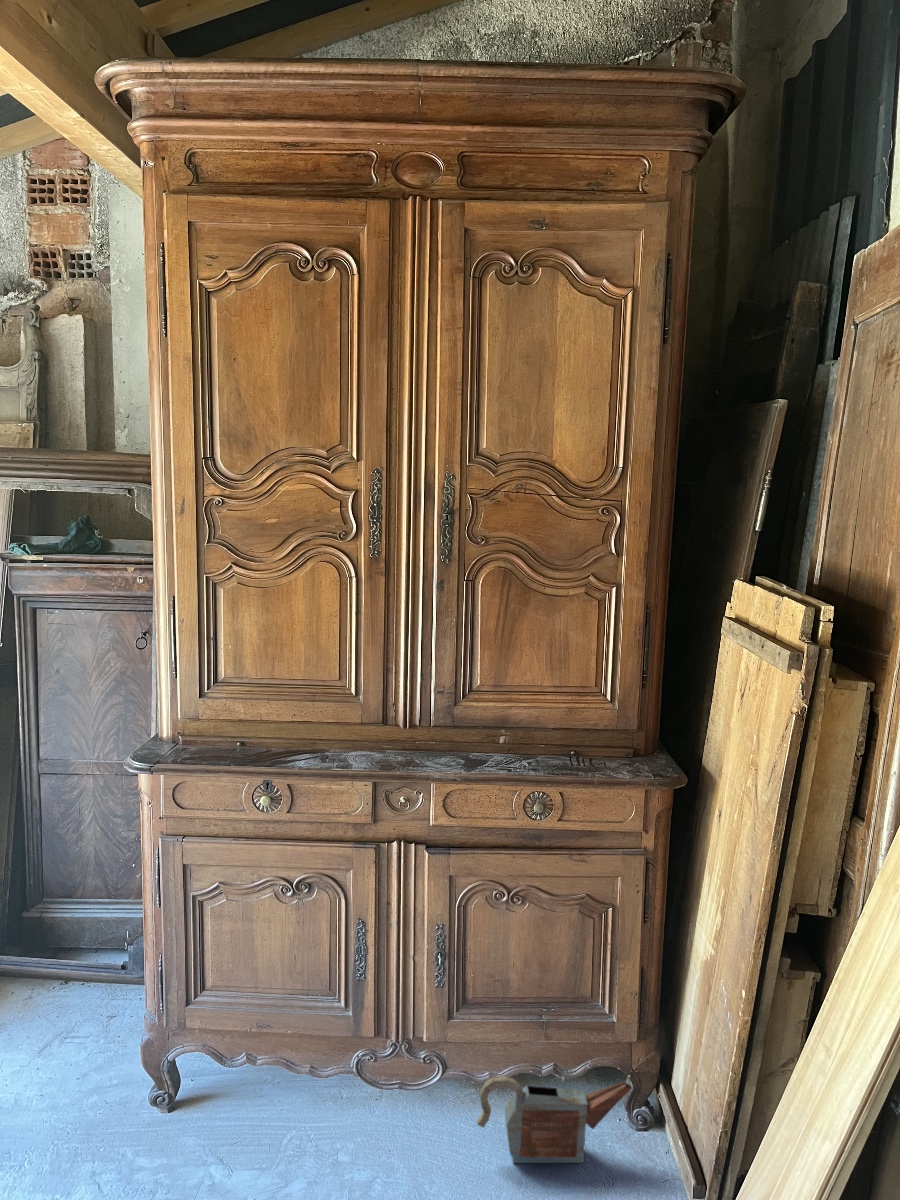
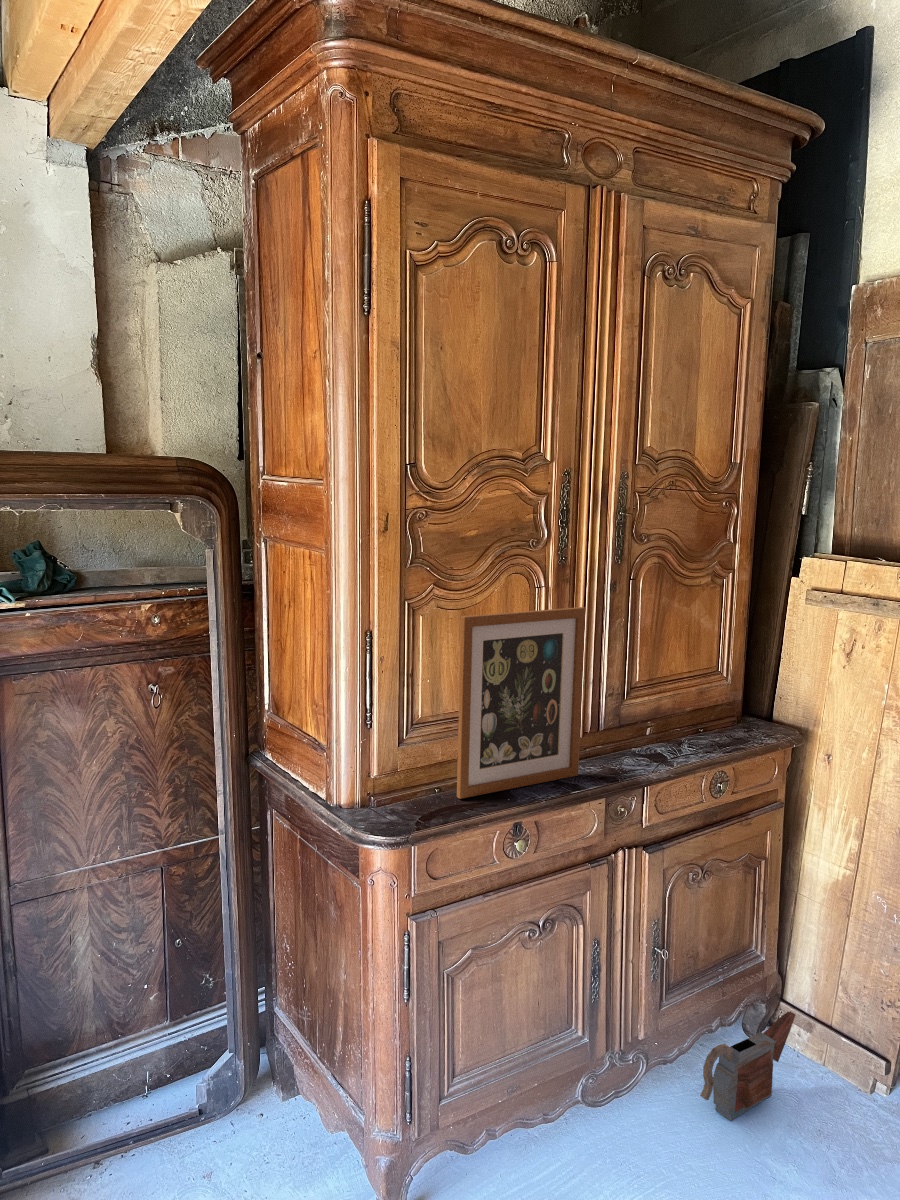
picture frame: none [239,592,376,759] -> present [457,607,586,799]

